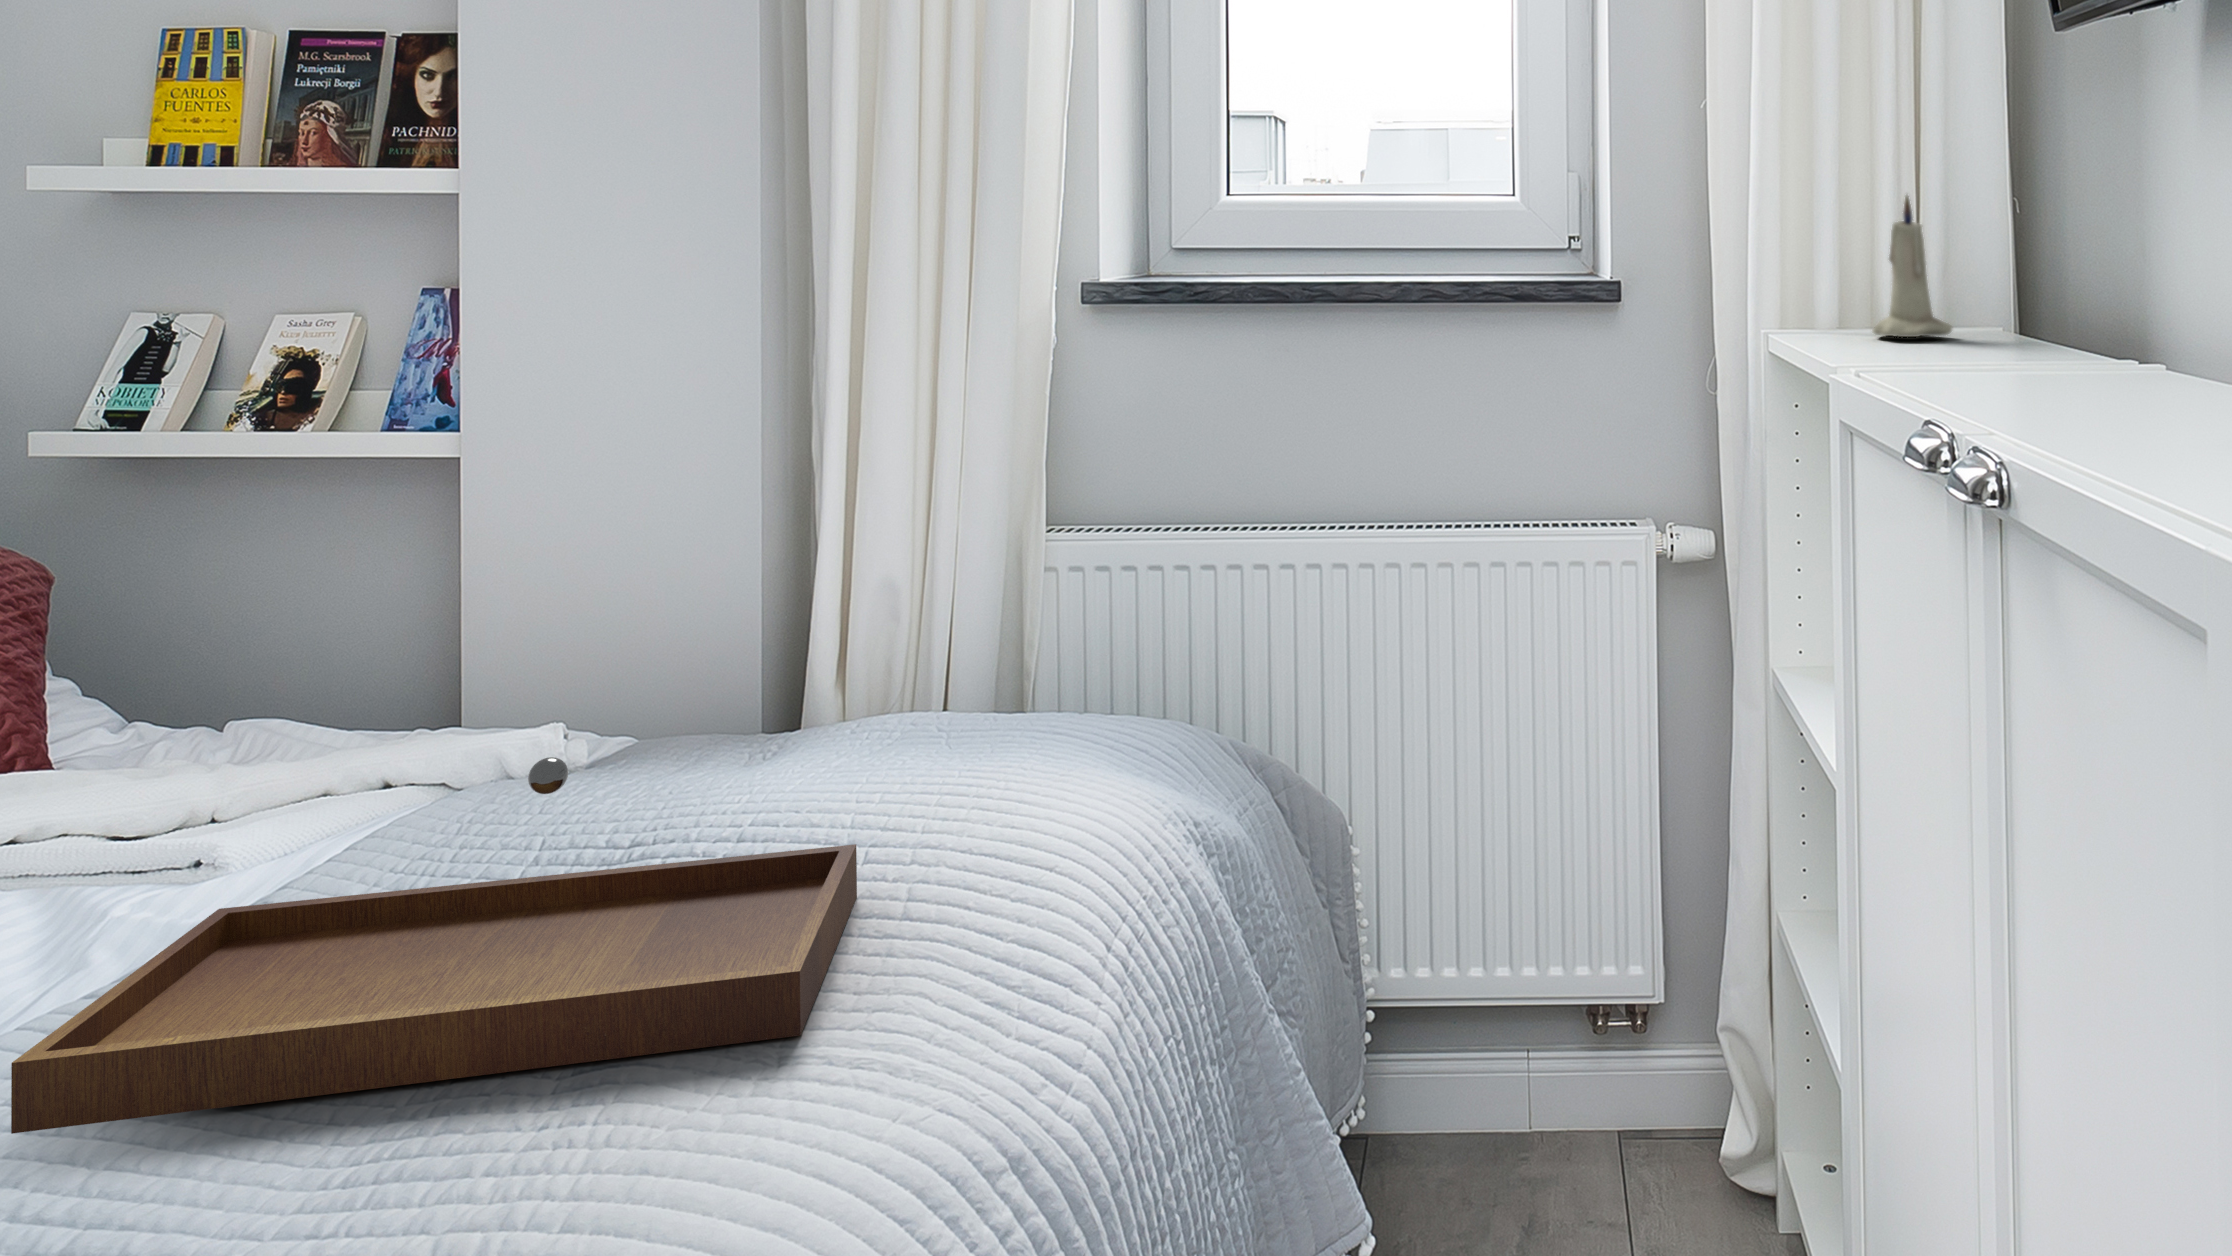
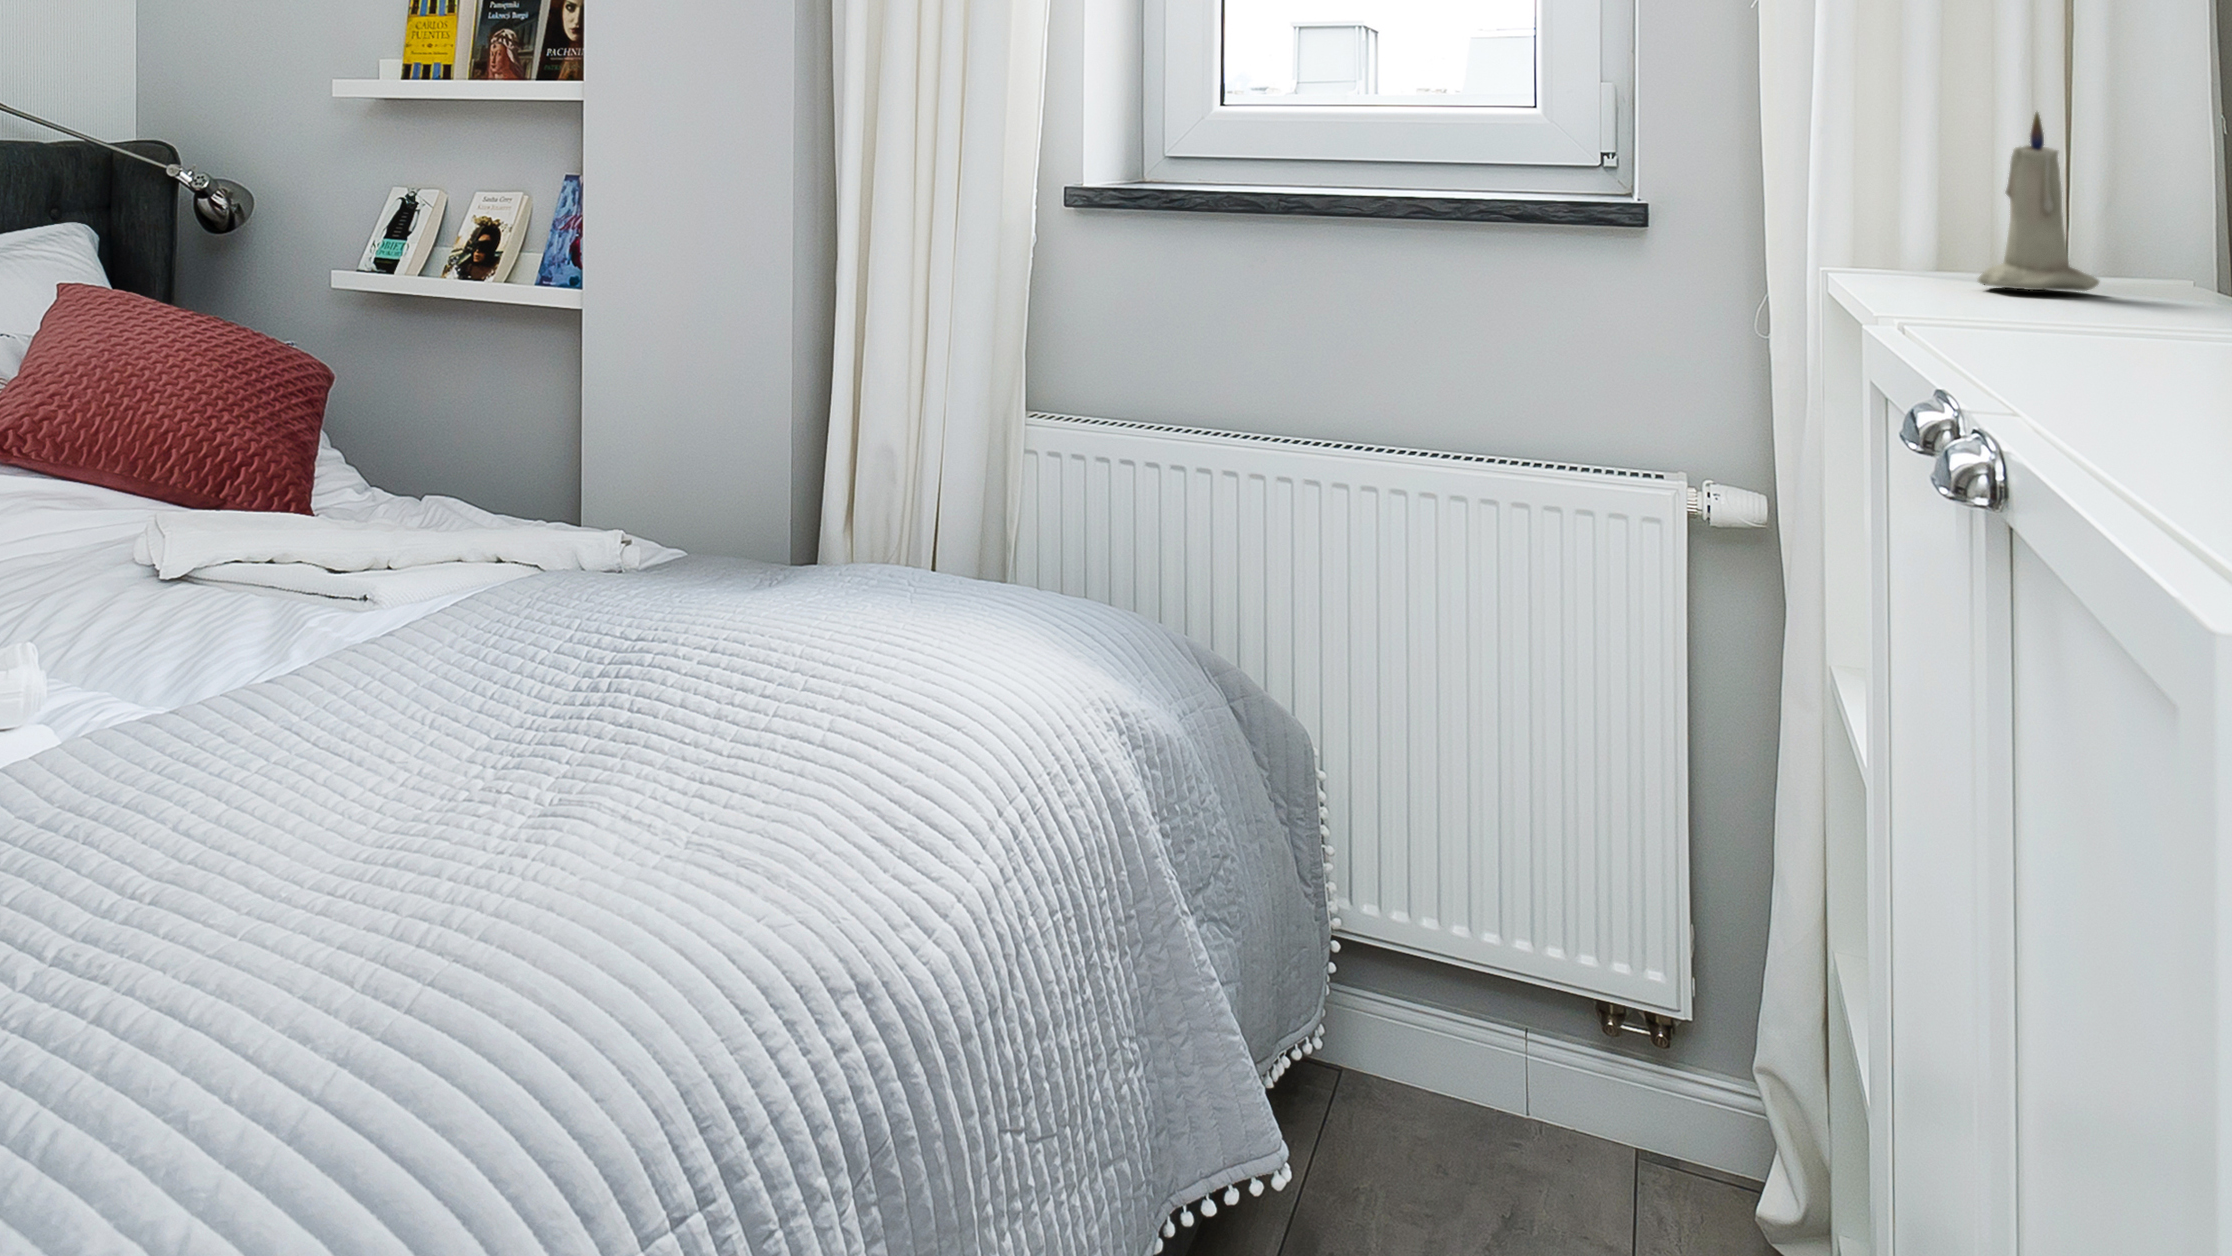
tray: present [11,757,857,1134] -> none [194,557,792,827]

